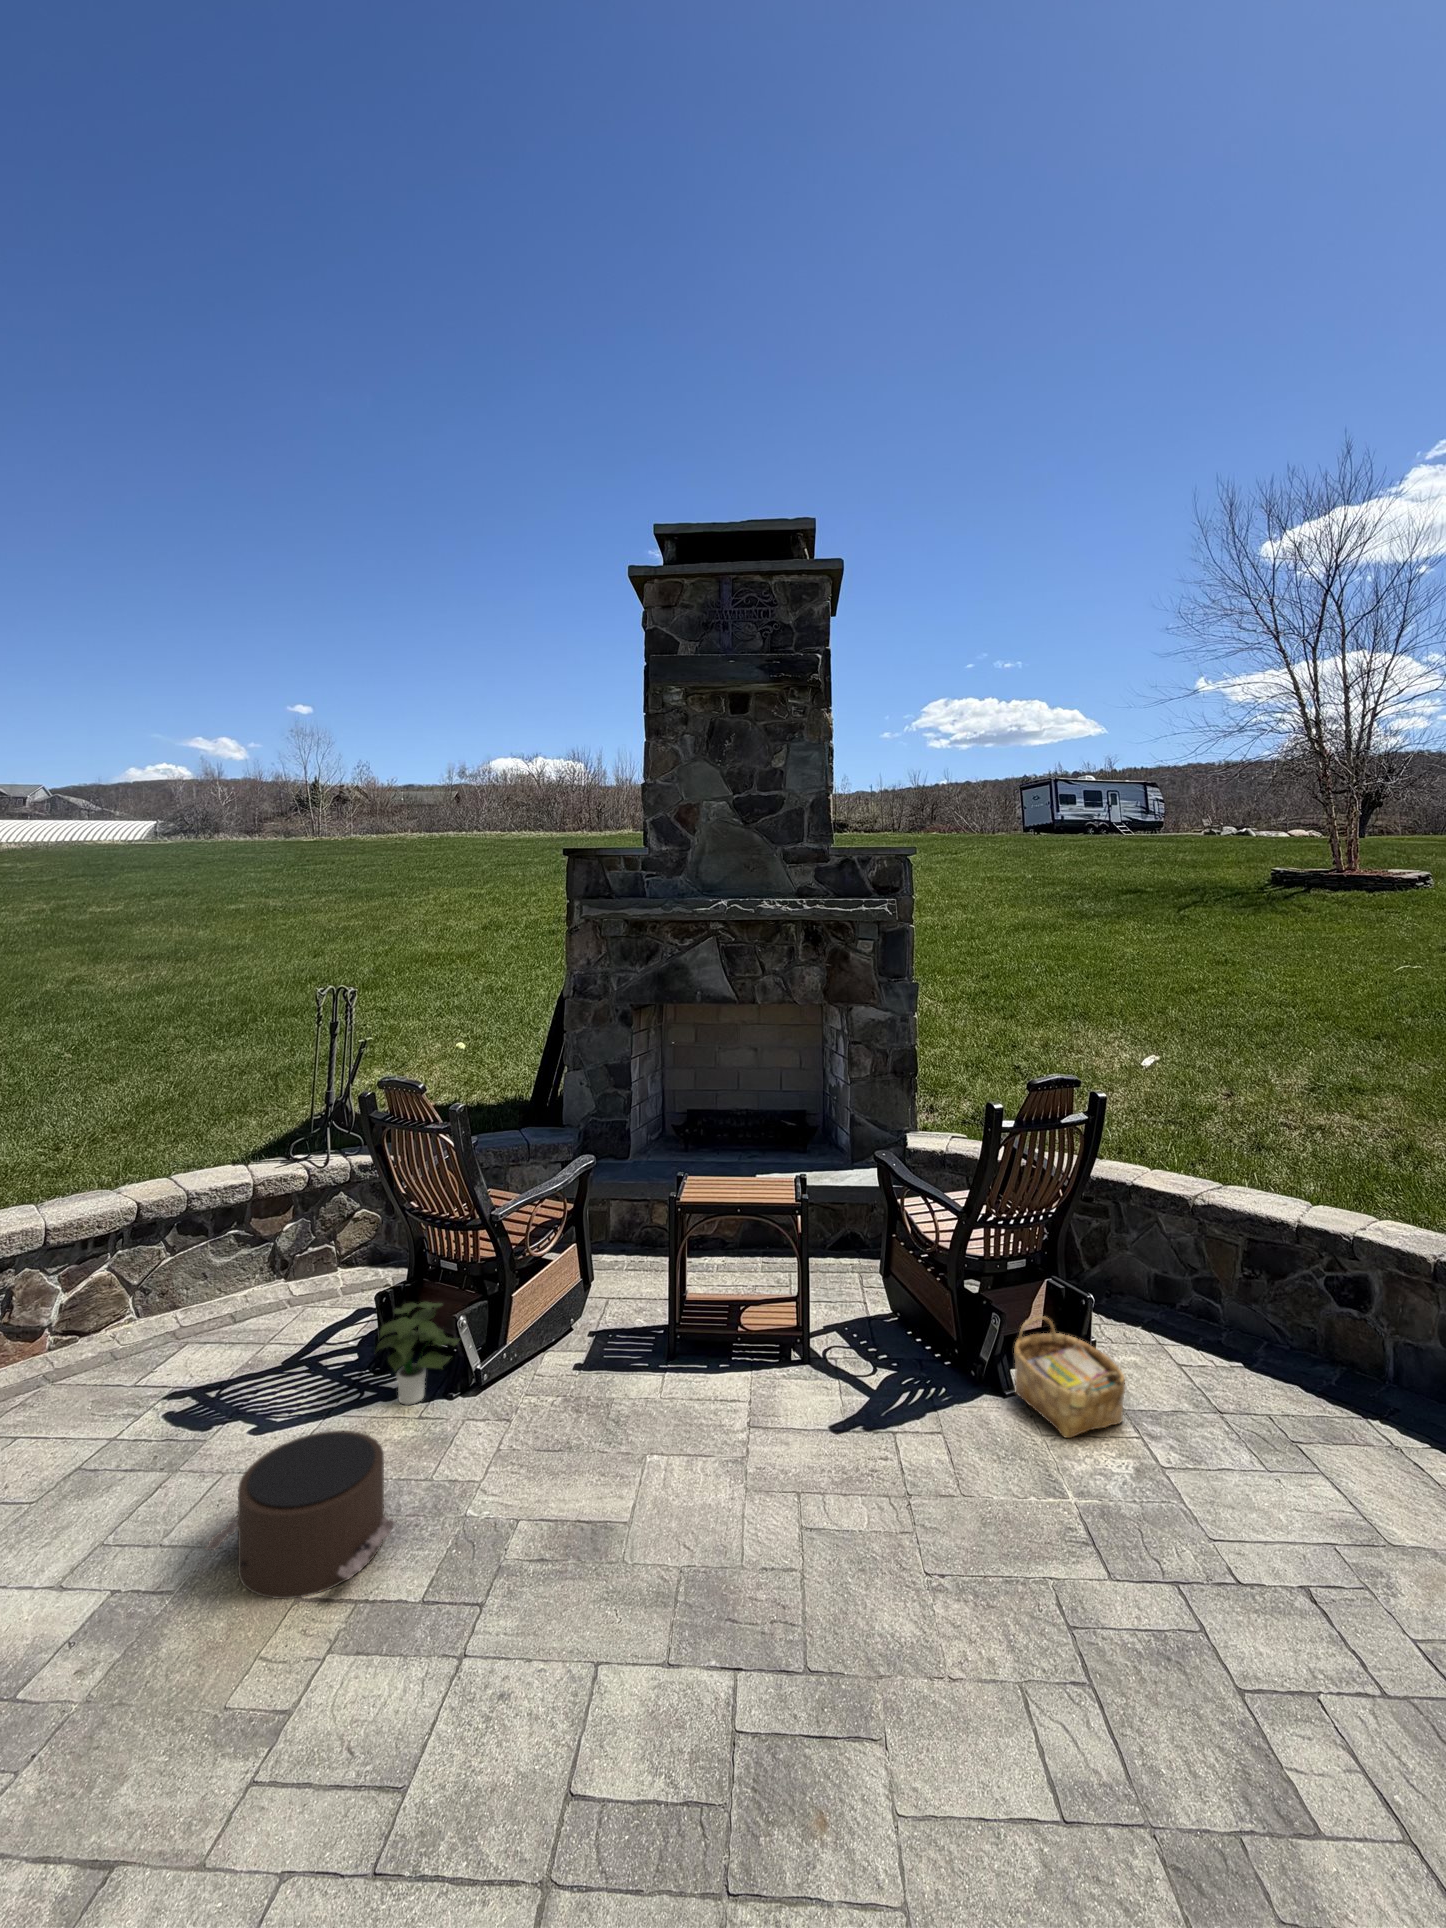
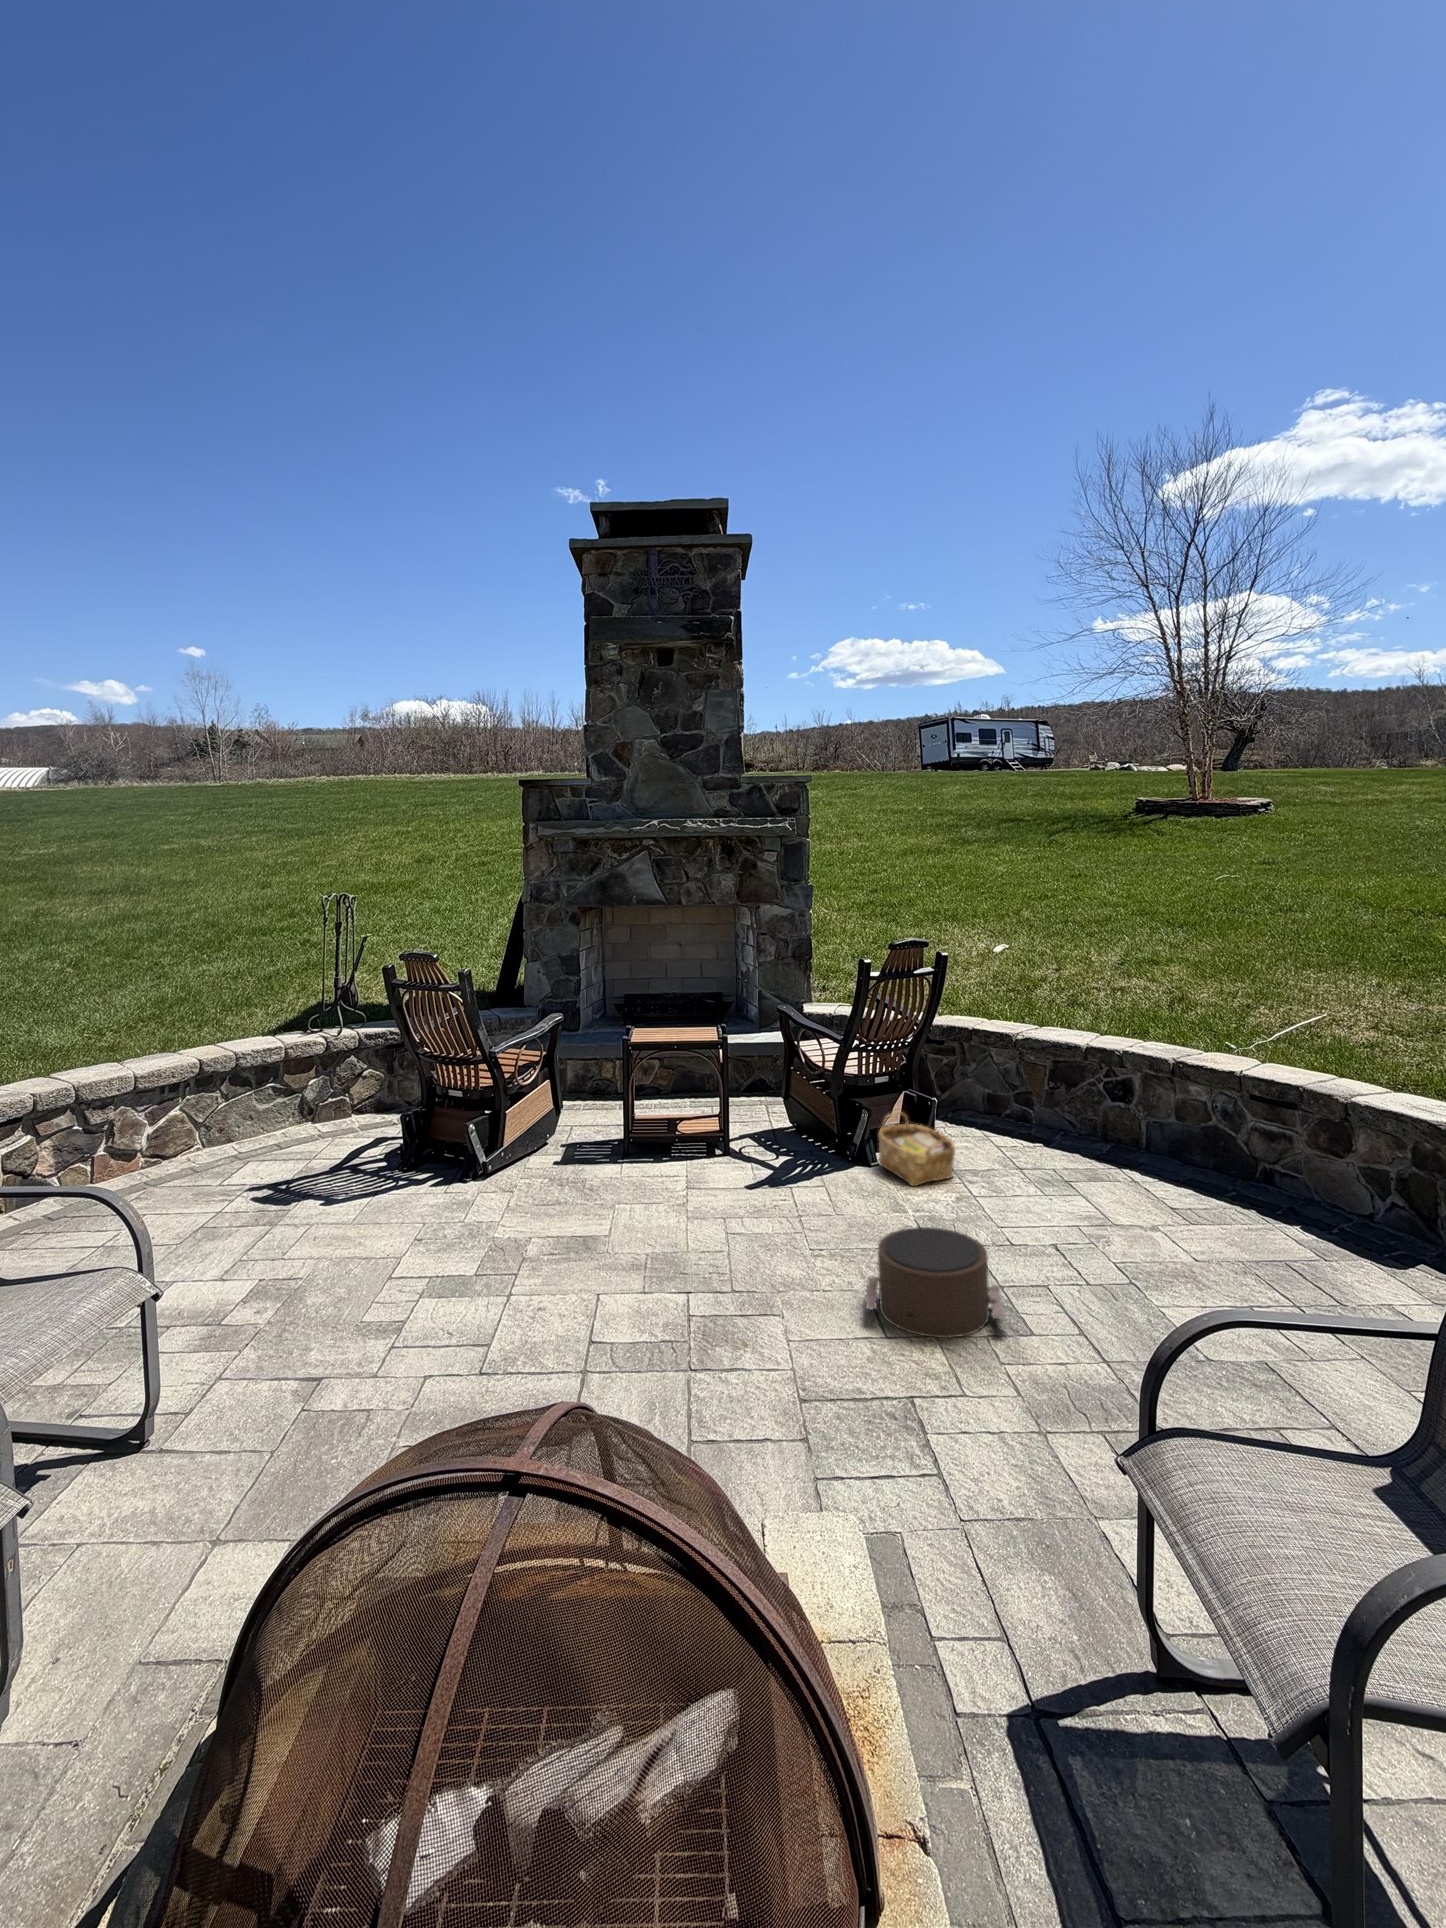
potted plant: present [376,1302,460,1405] -> none [407,1115,472,1187]
pouf: present [205,1431,396,1599] -> present [865,1227,1005,1338]

